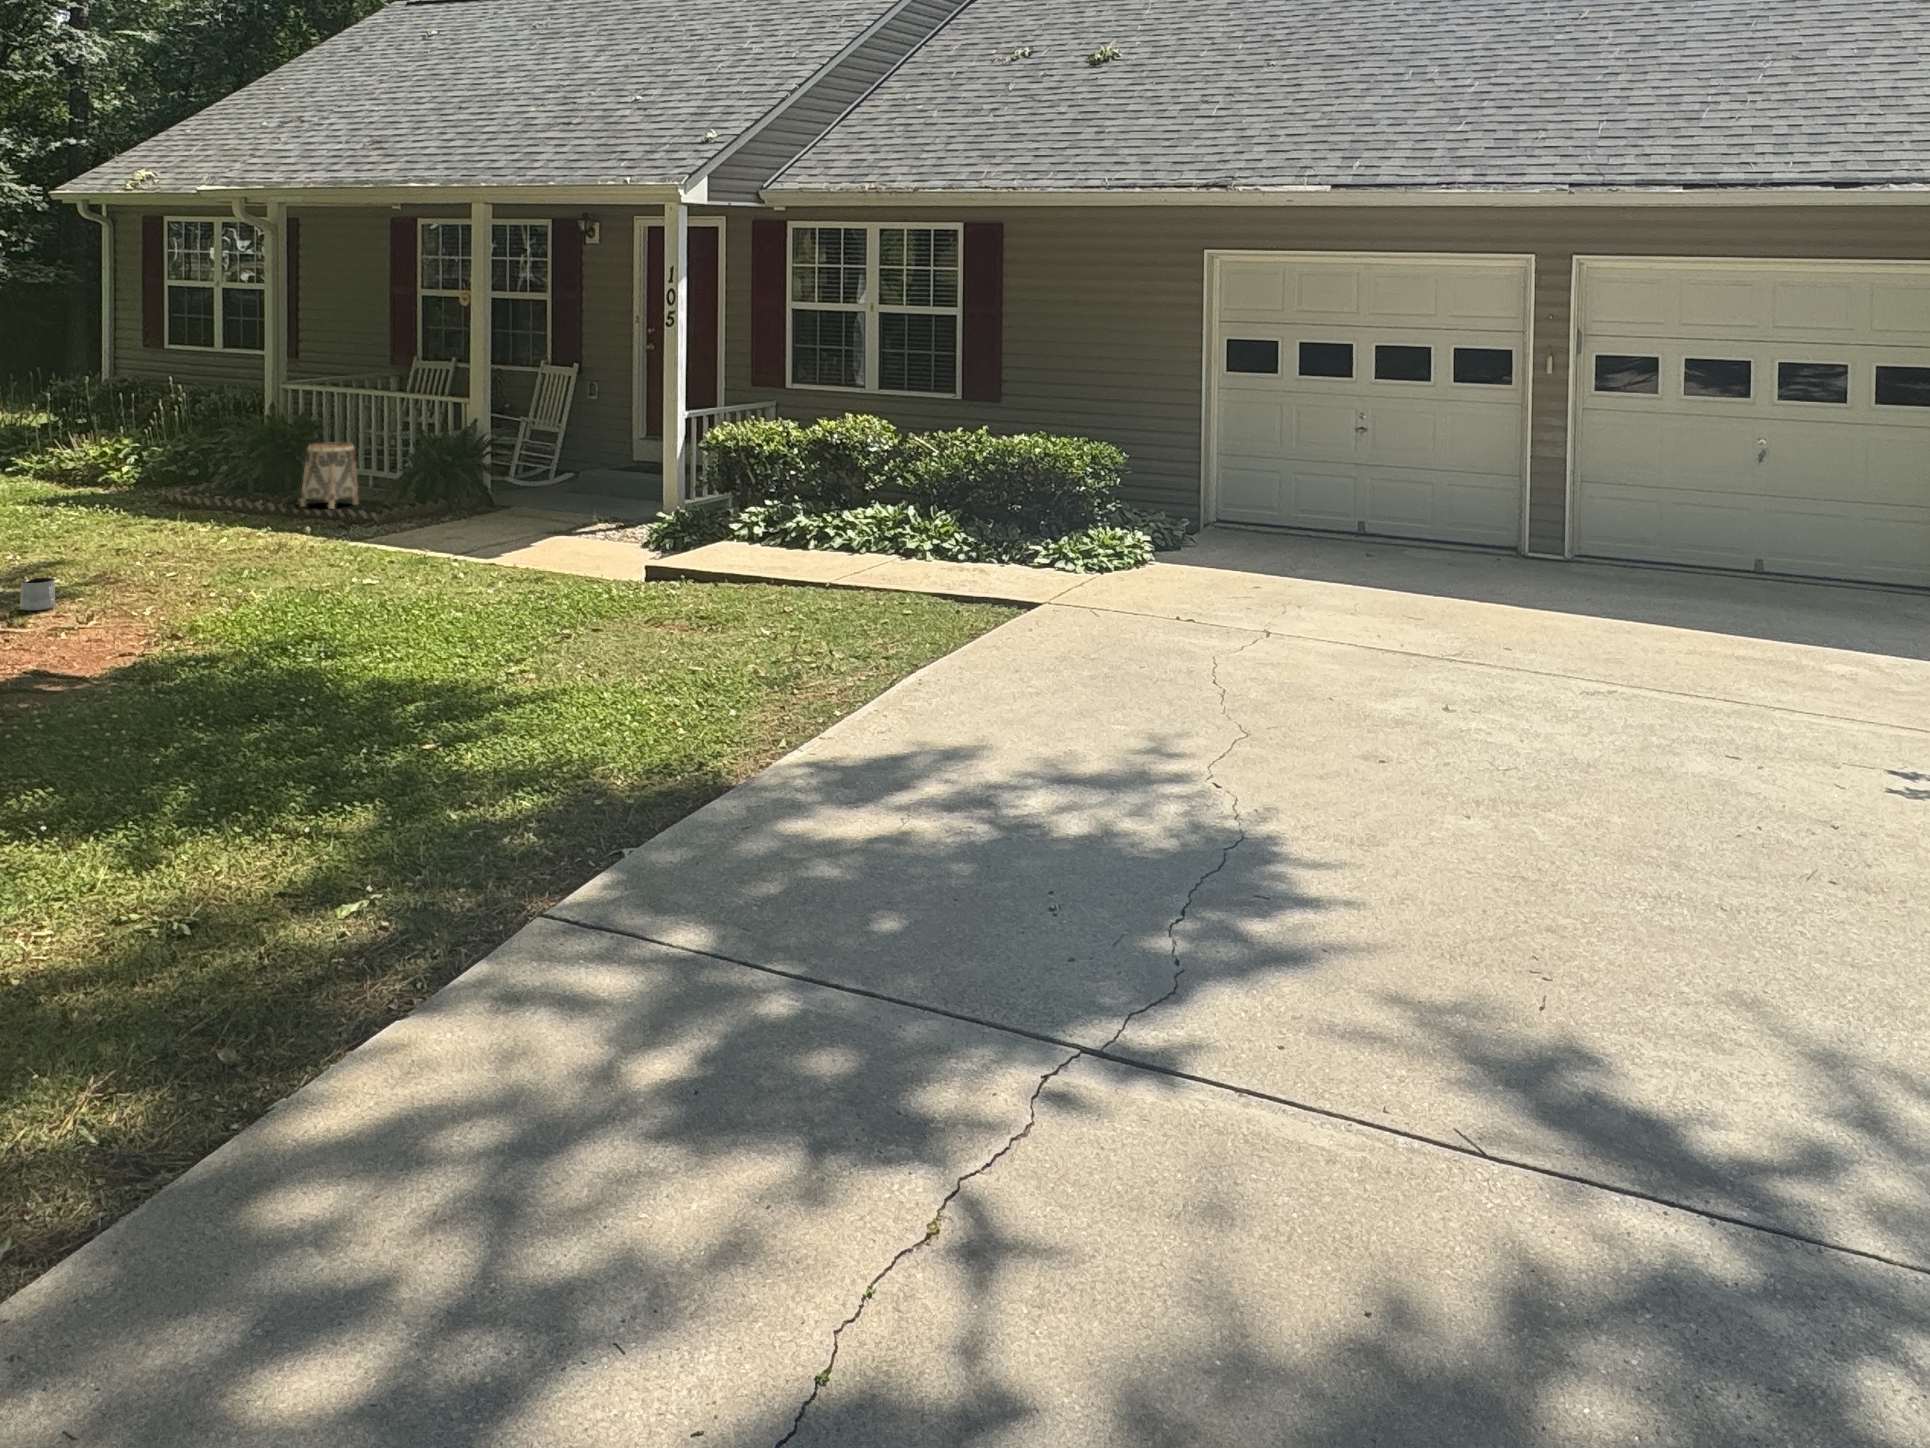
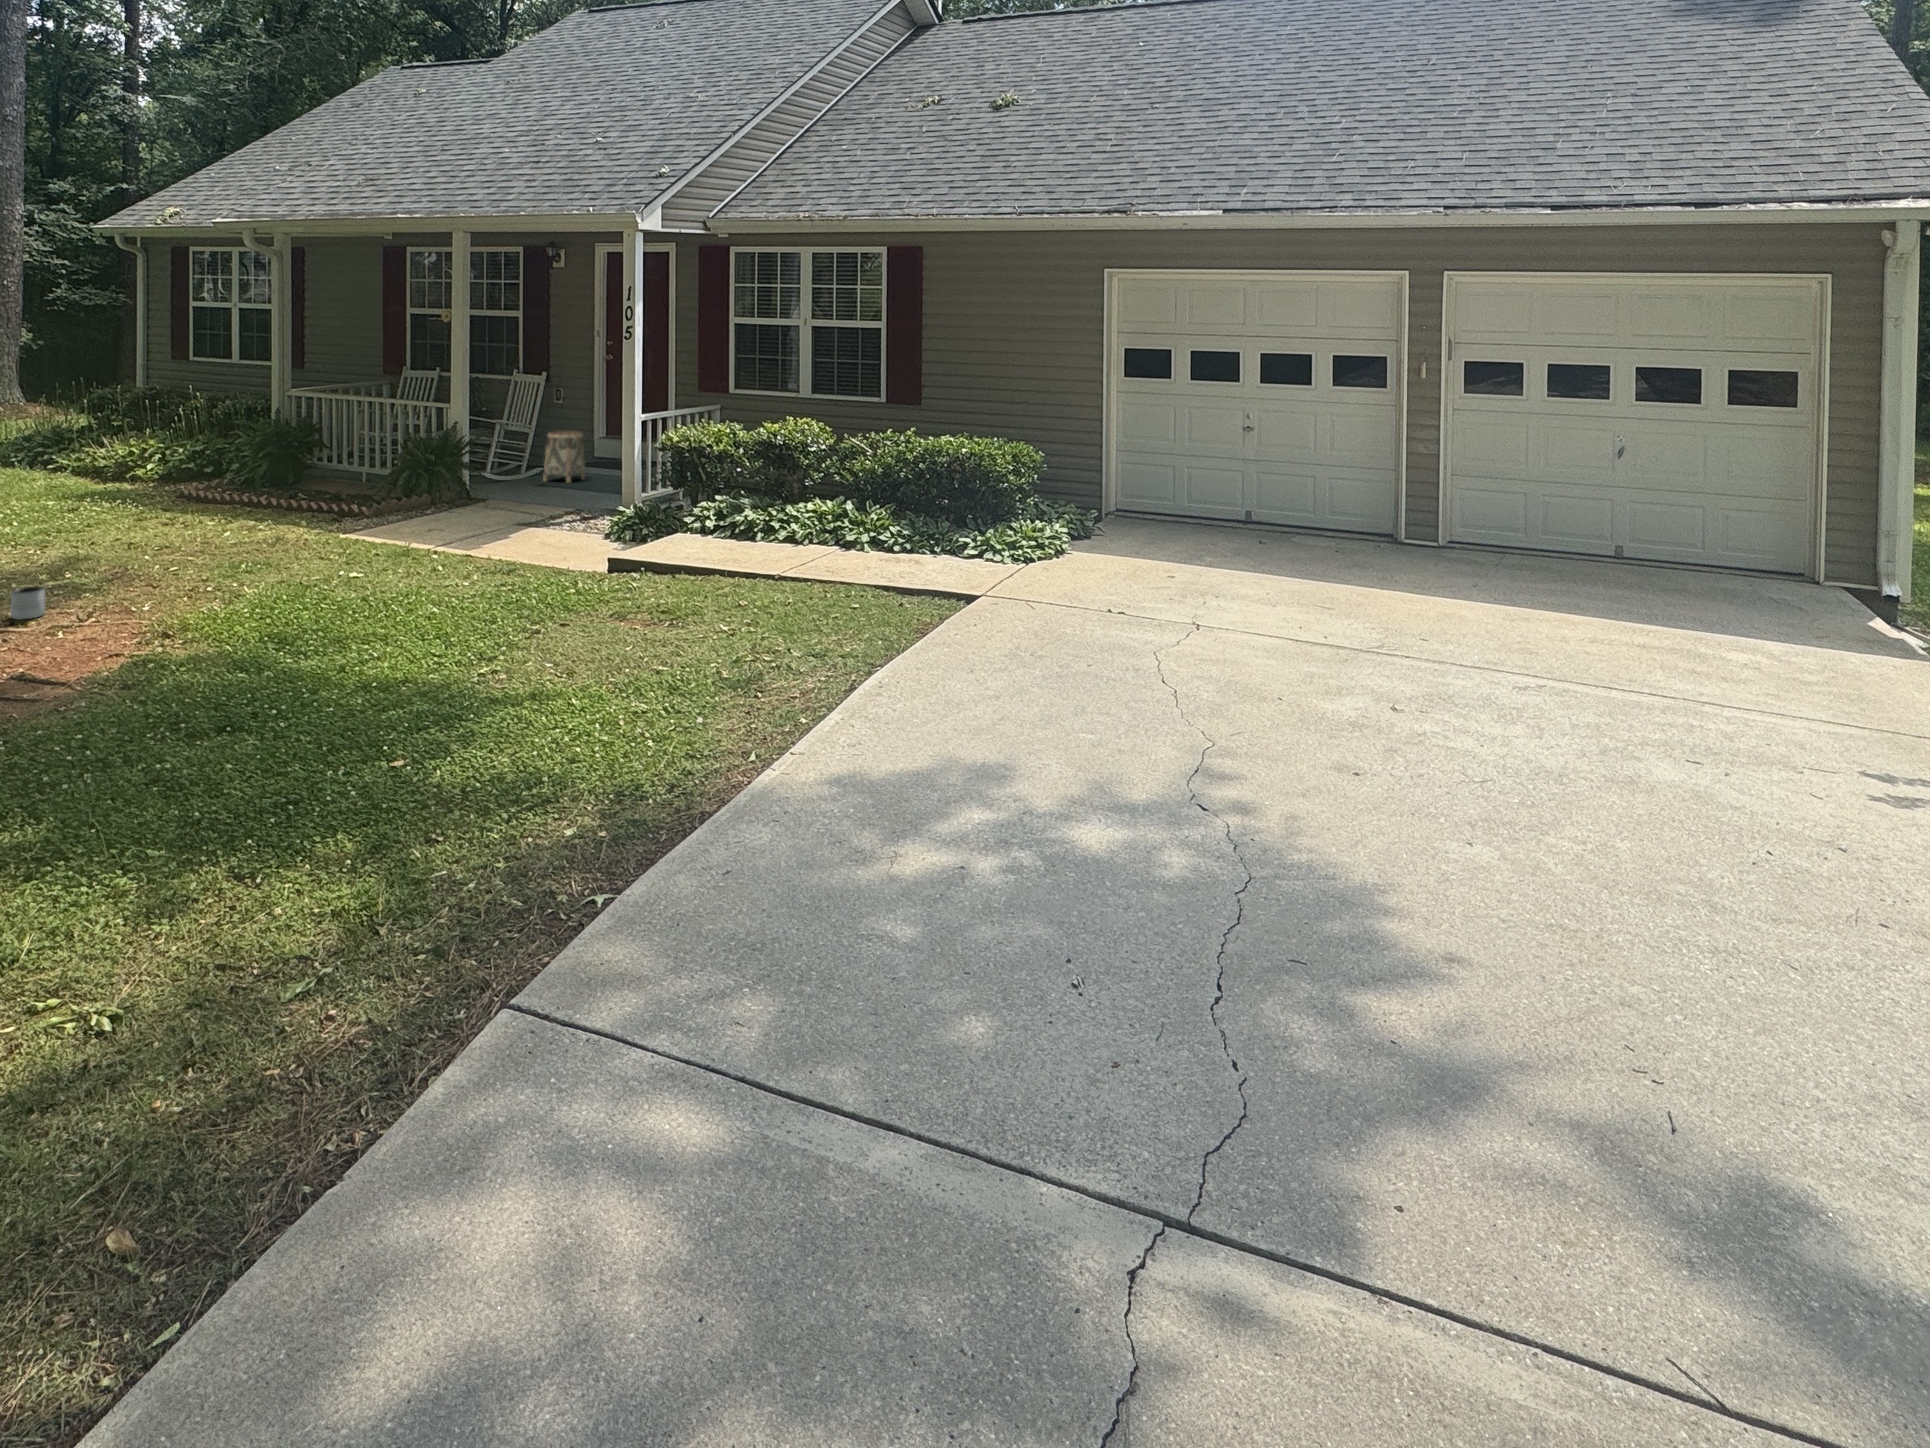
basket: present [301,443,358,509] -> present [543,431,585,483]

